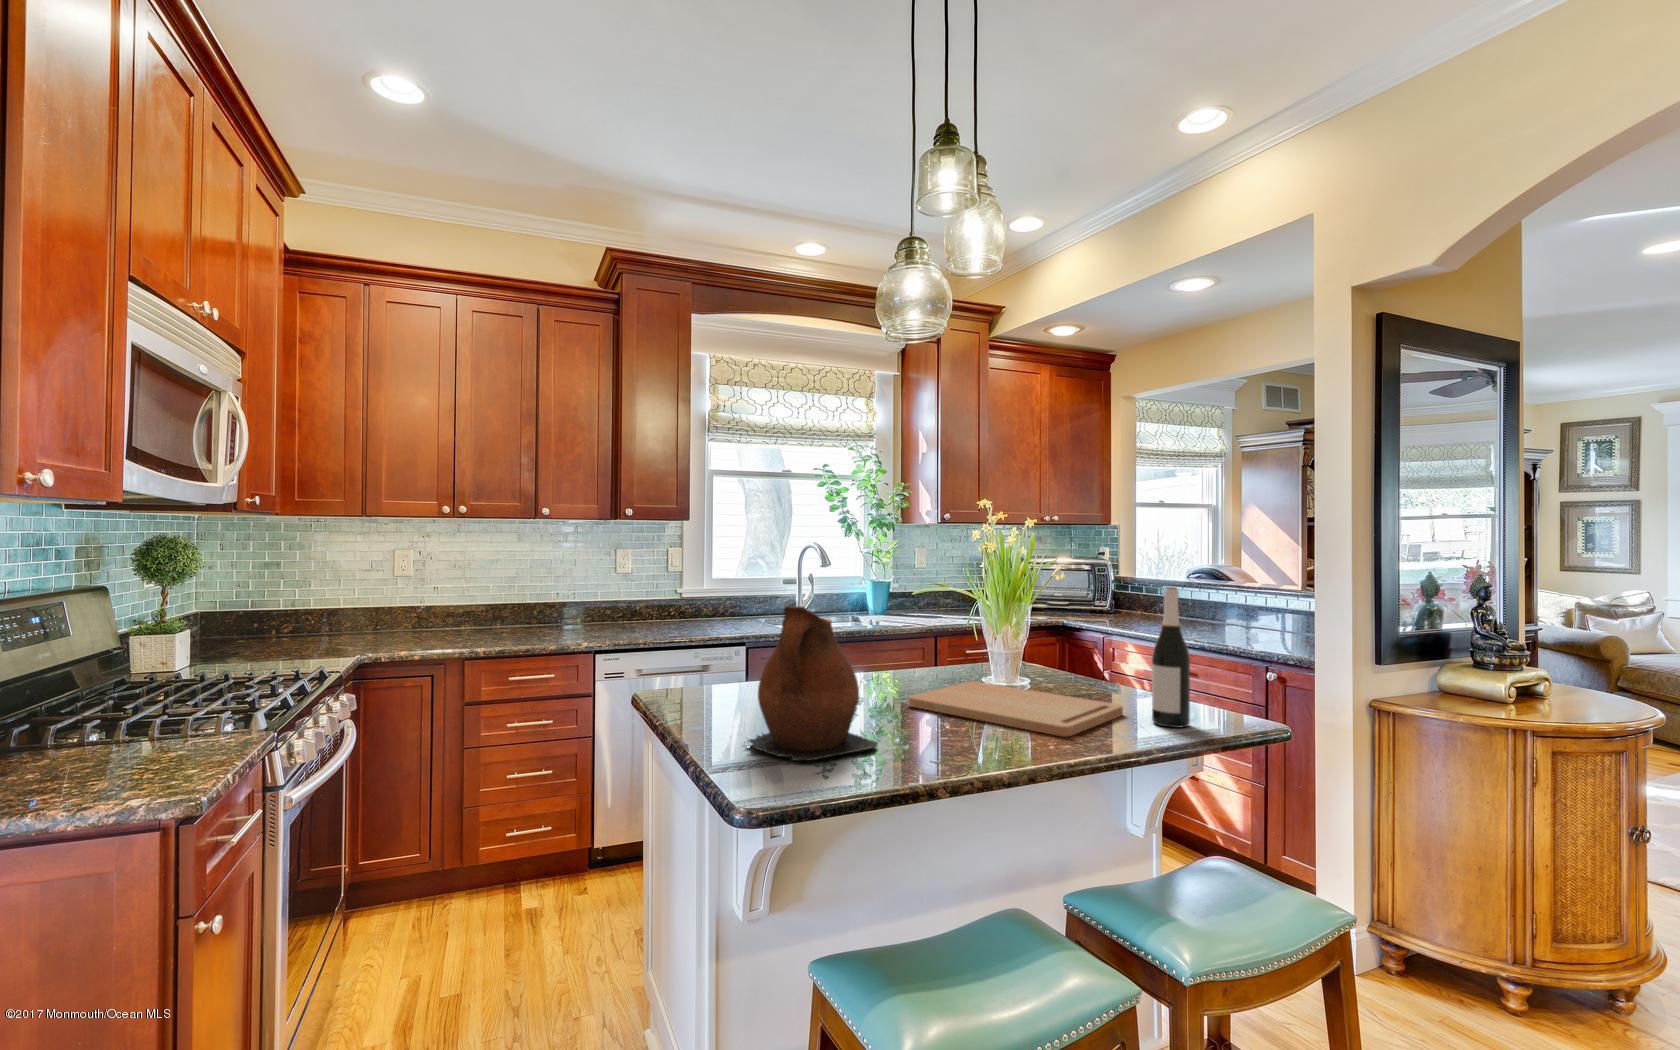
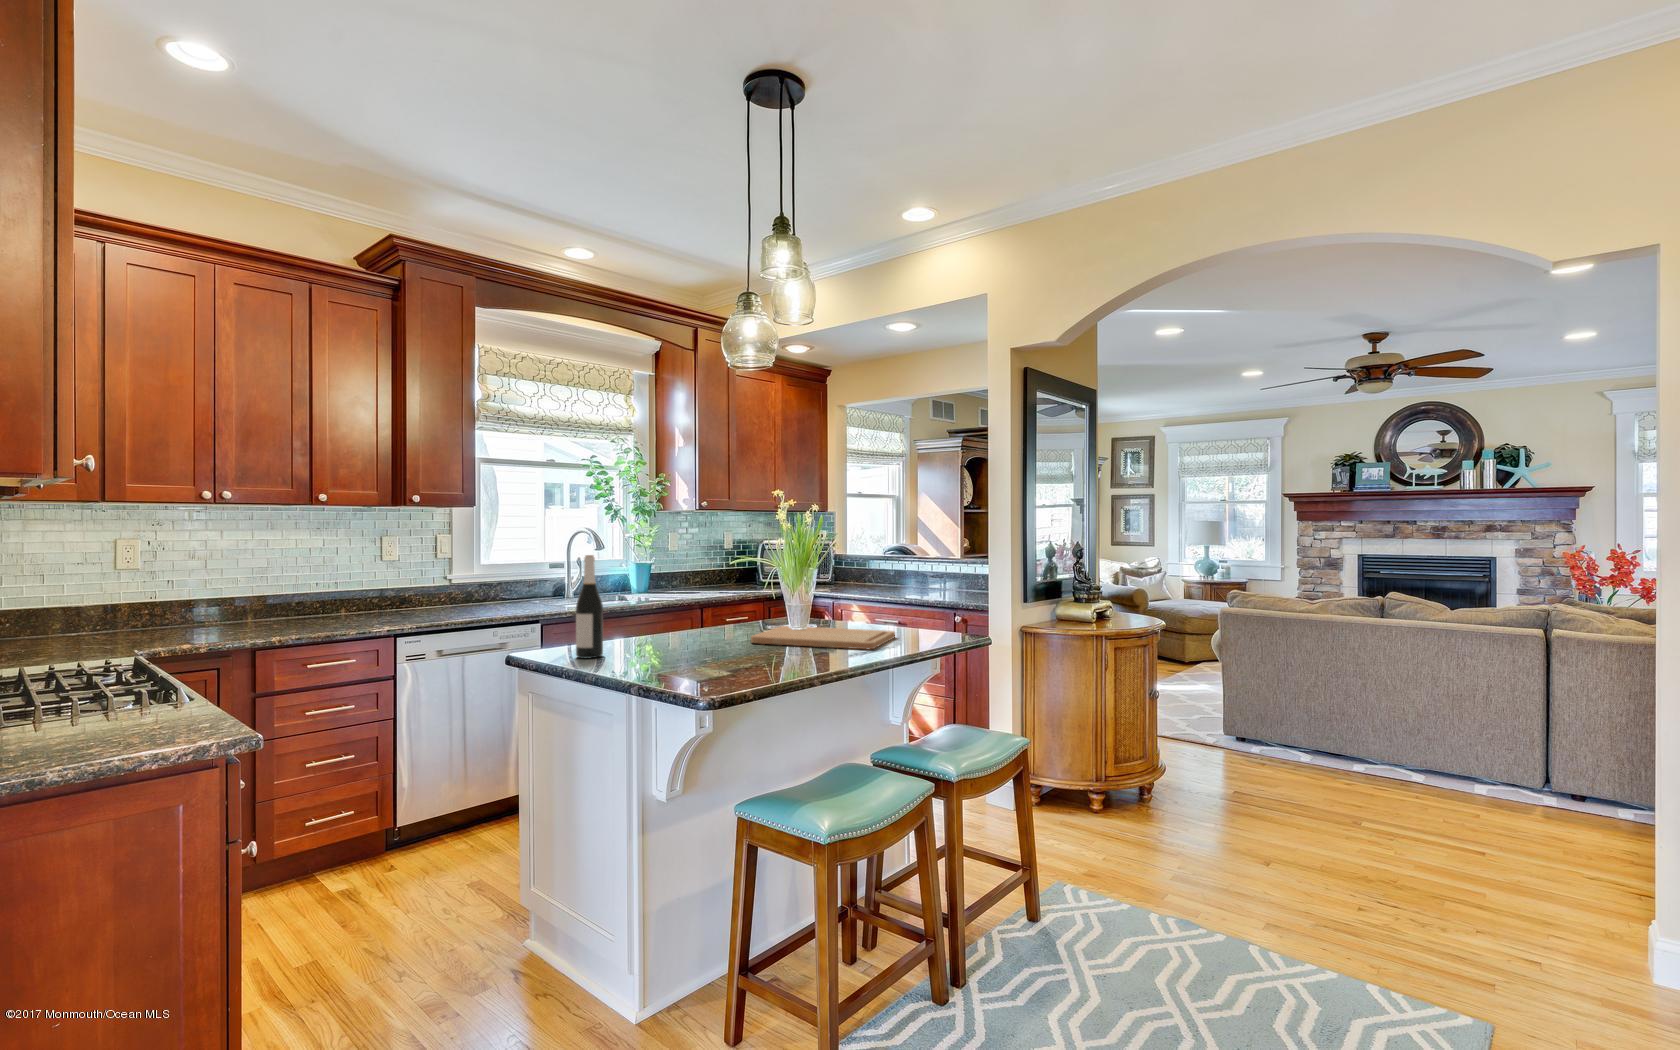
wine bottle: present [1152,587,1190,728] -> present [576,555,603,658]
ceramic pitcher: present [744,606,877,761] -> none [664,566,761,672]

